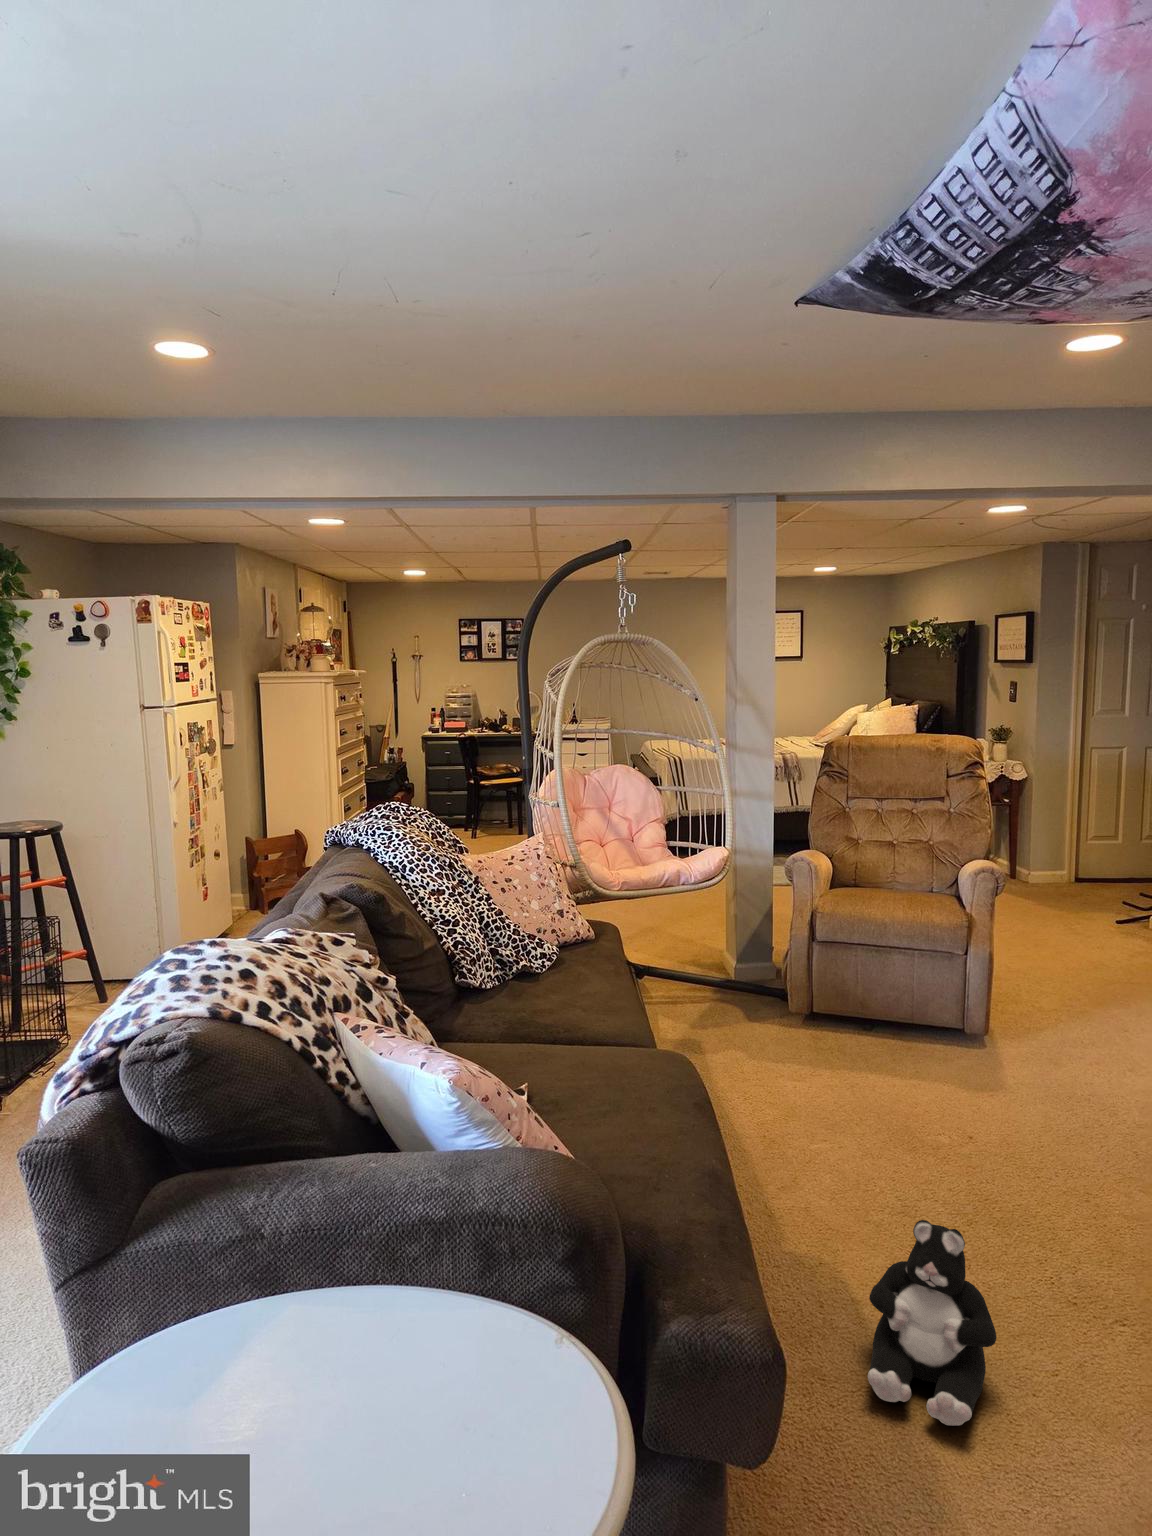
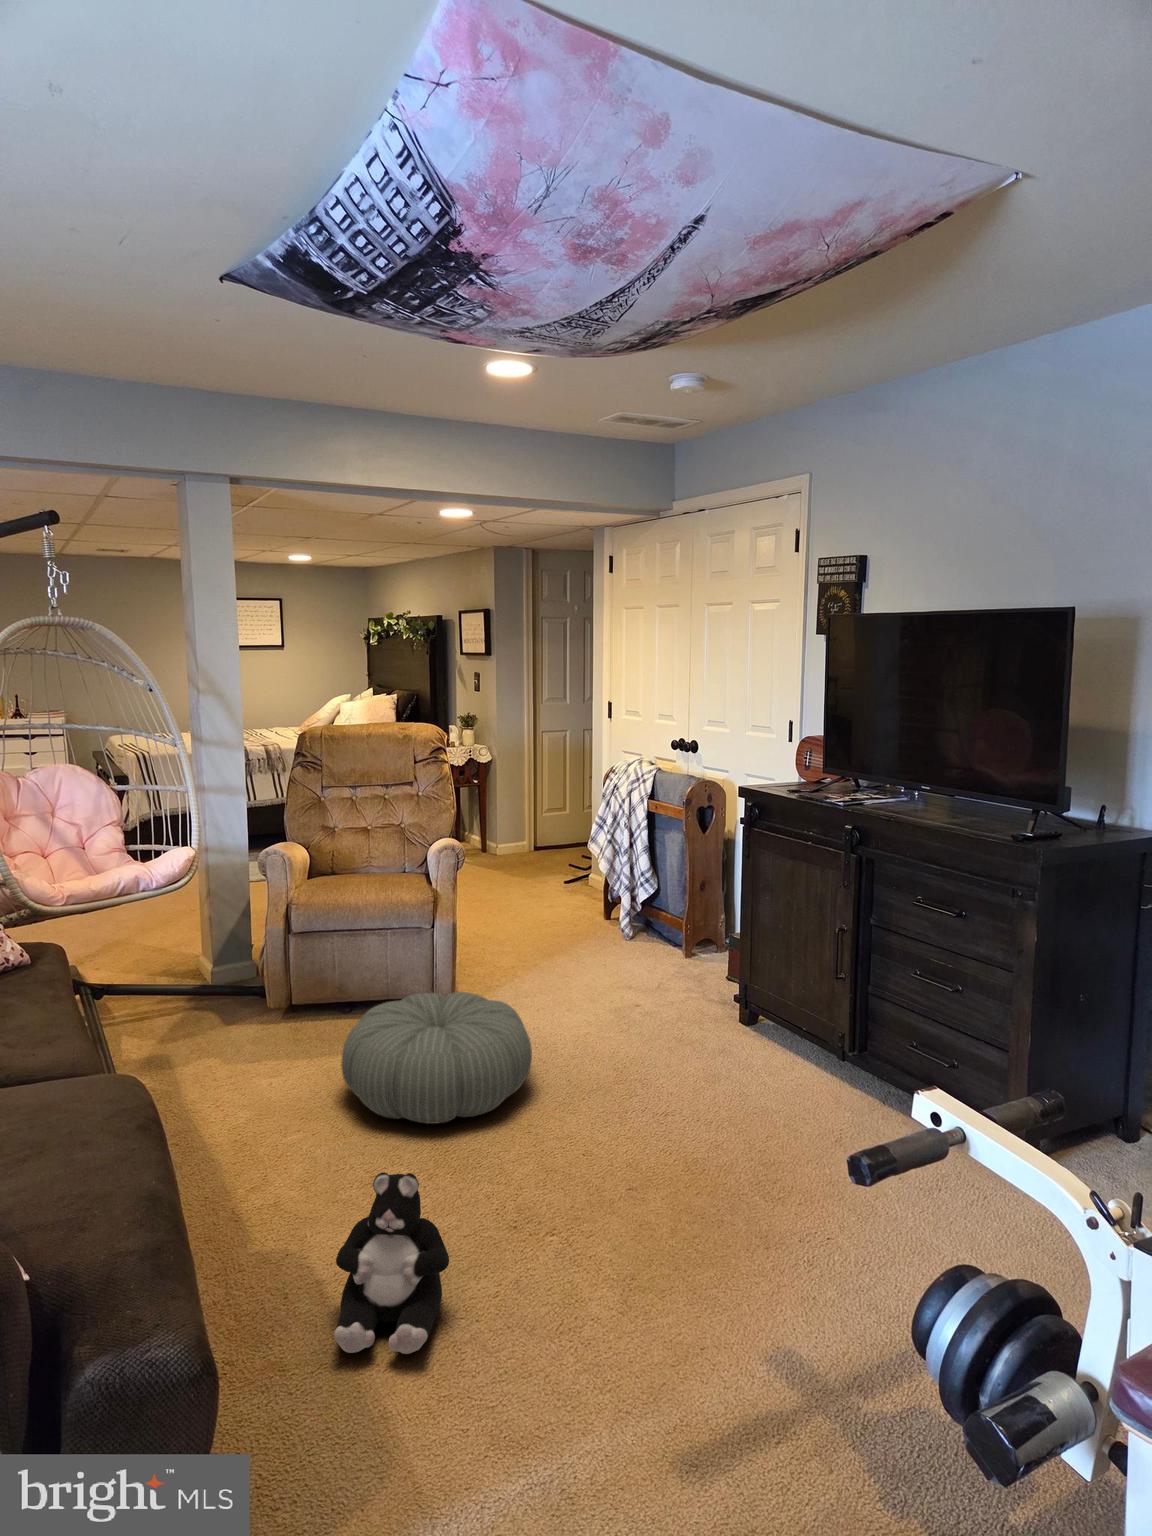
pouf: none [865,1026,1086,1174] -> present [341,992,532,1124]

